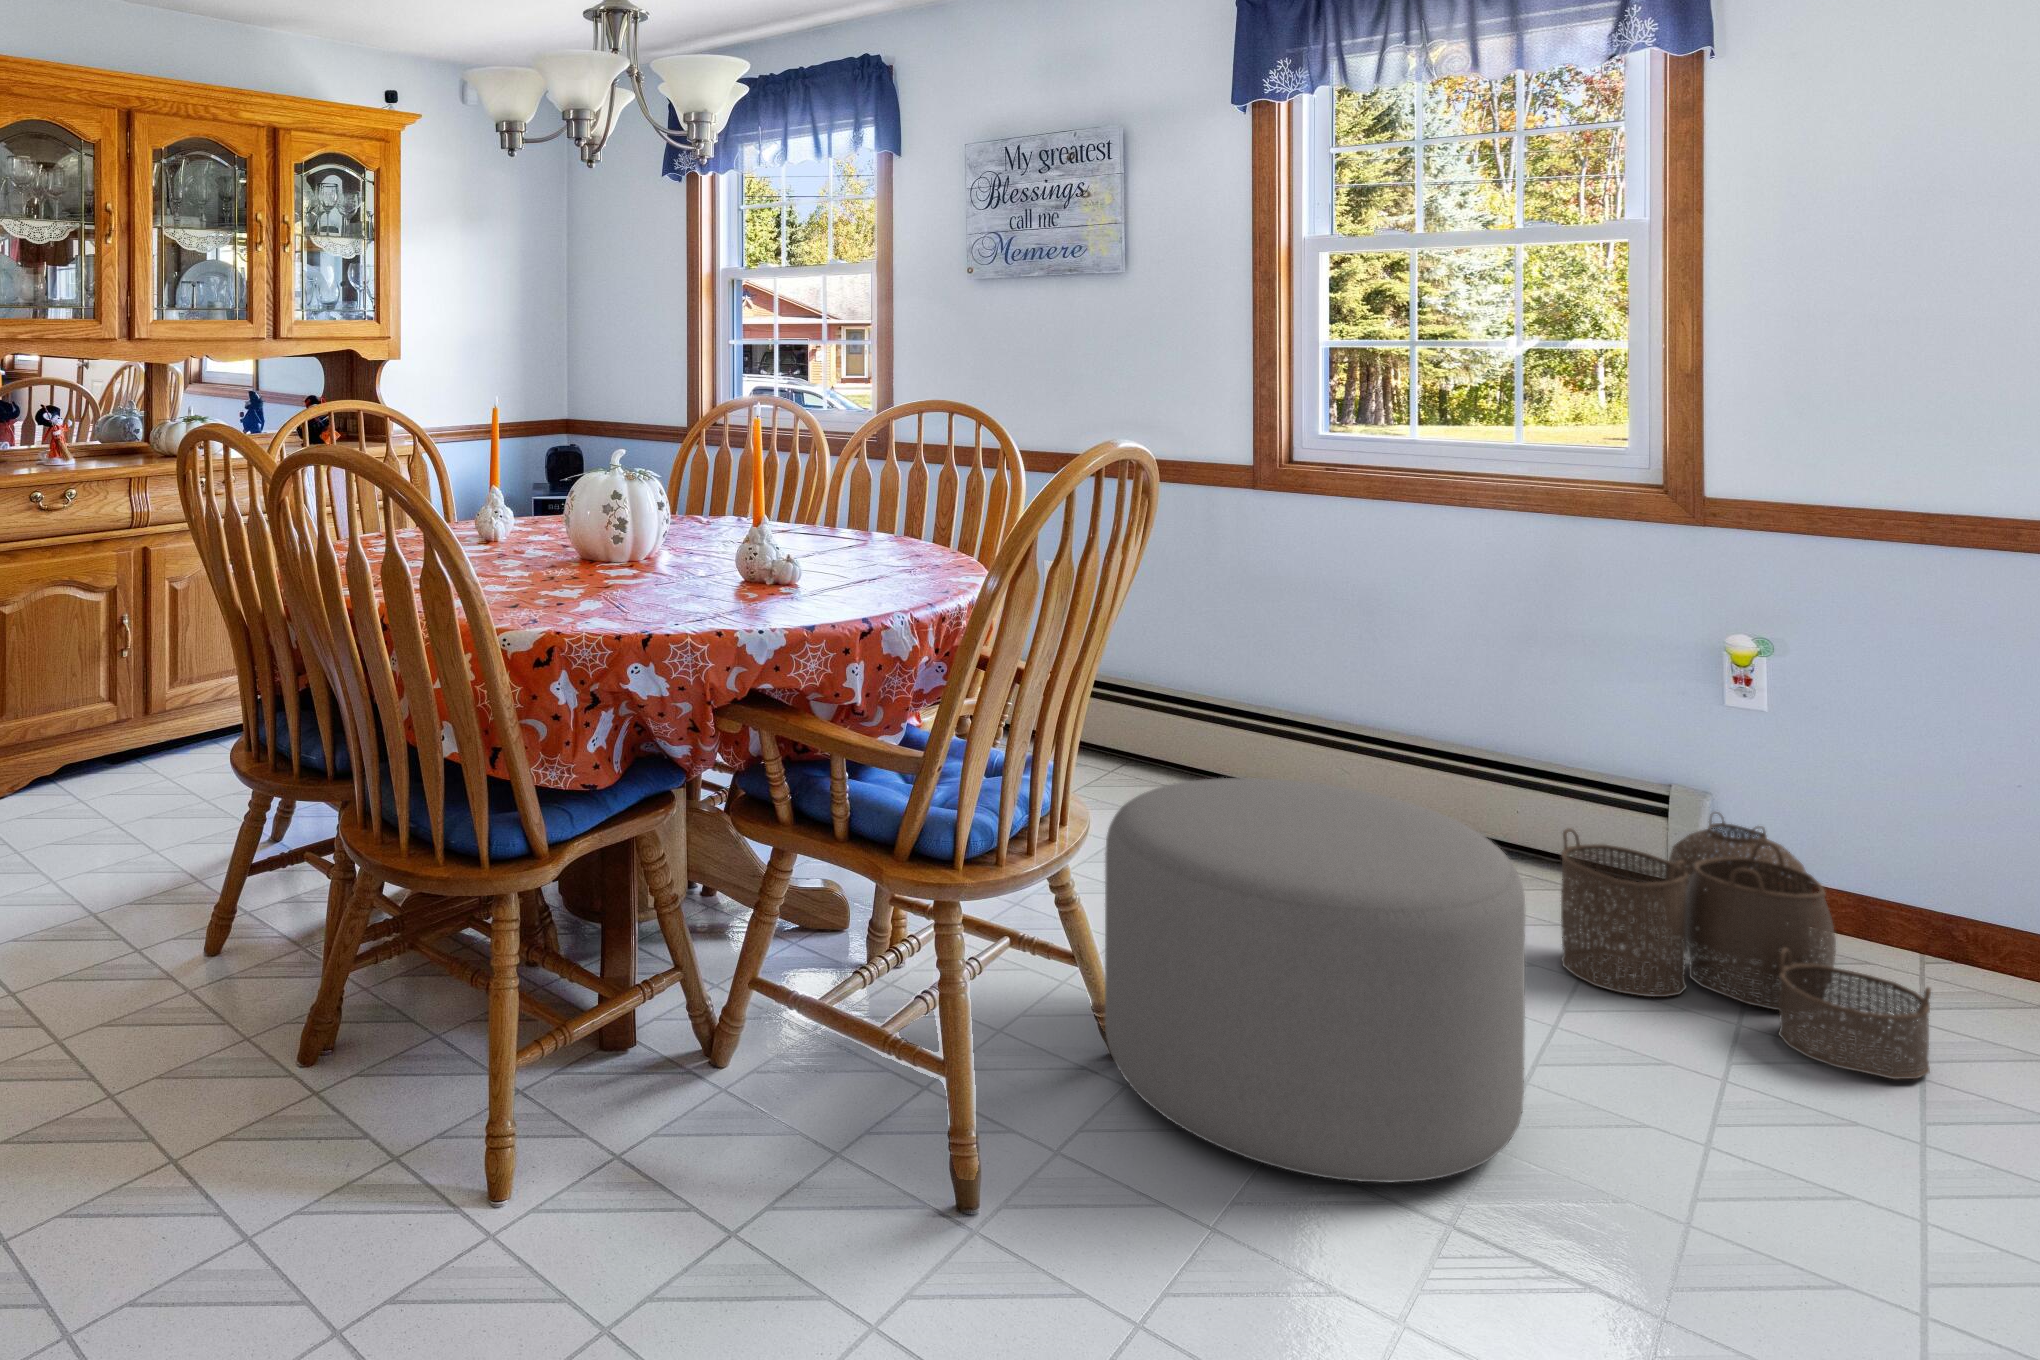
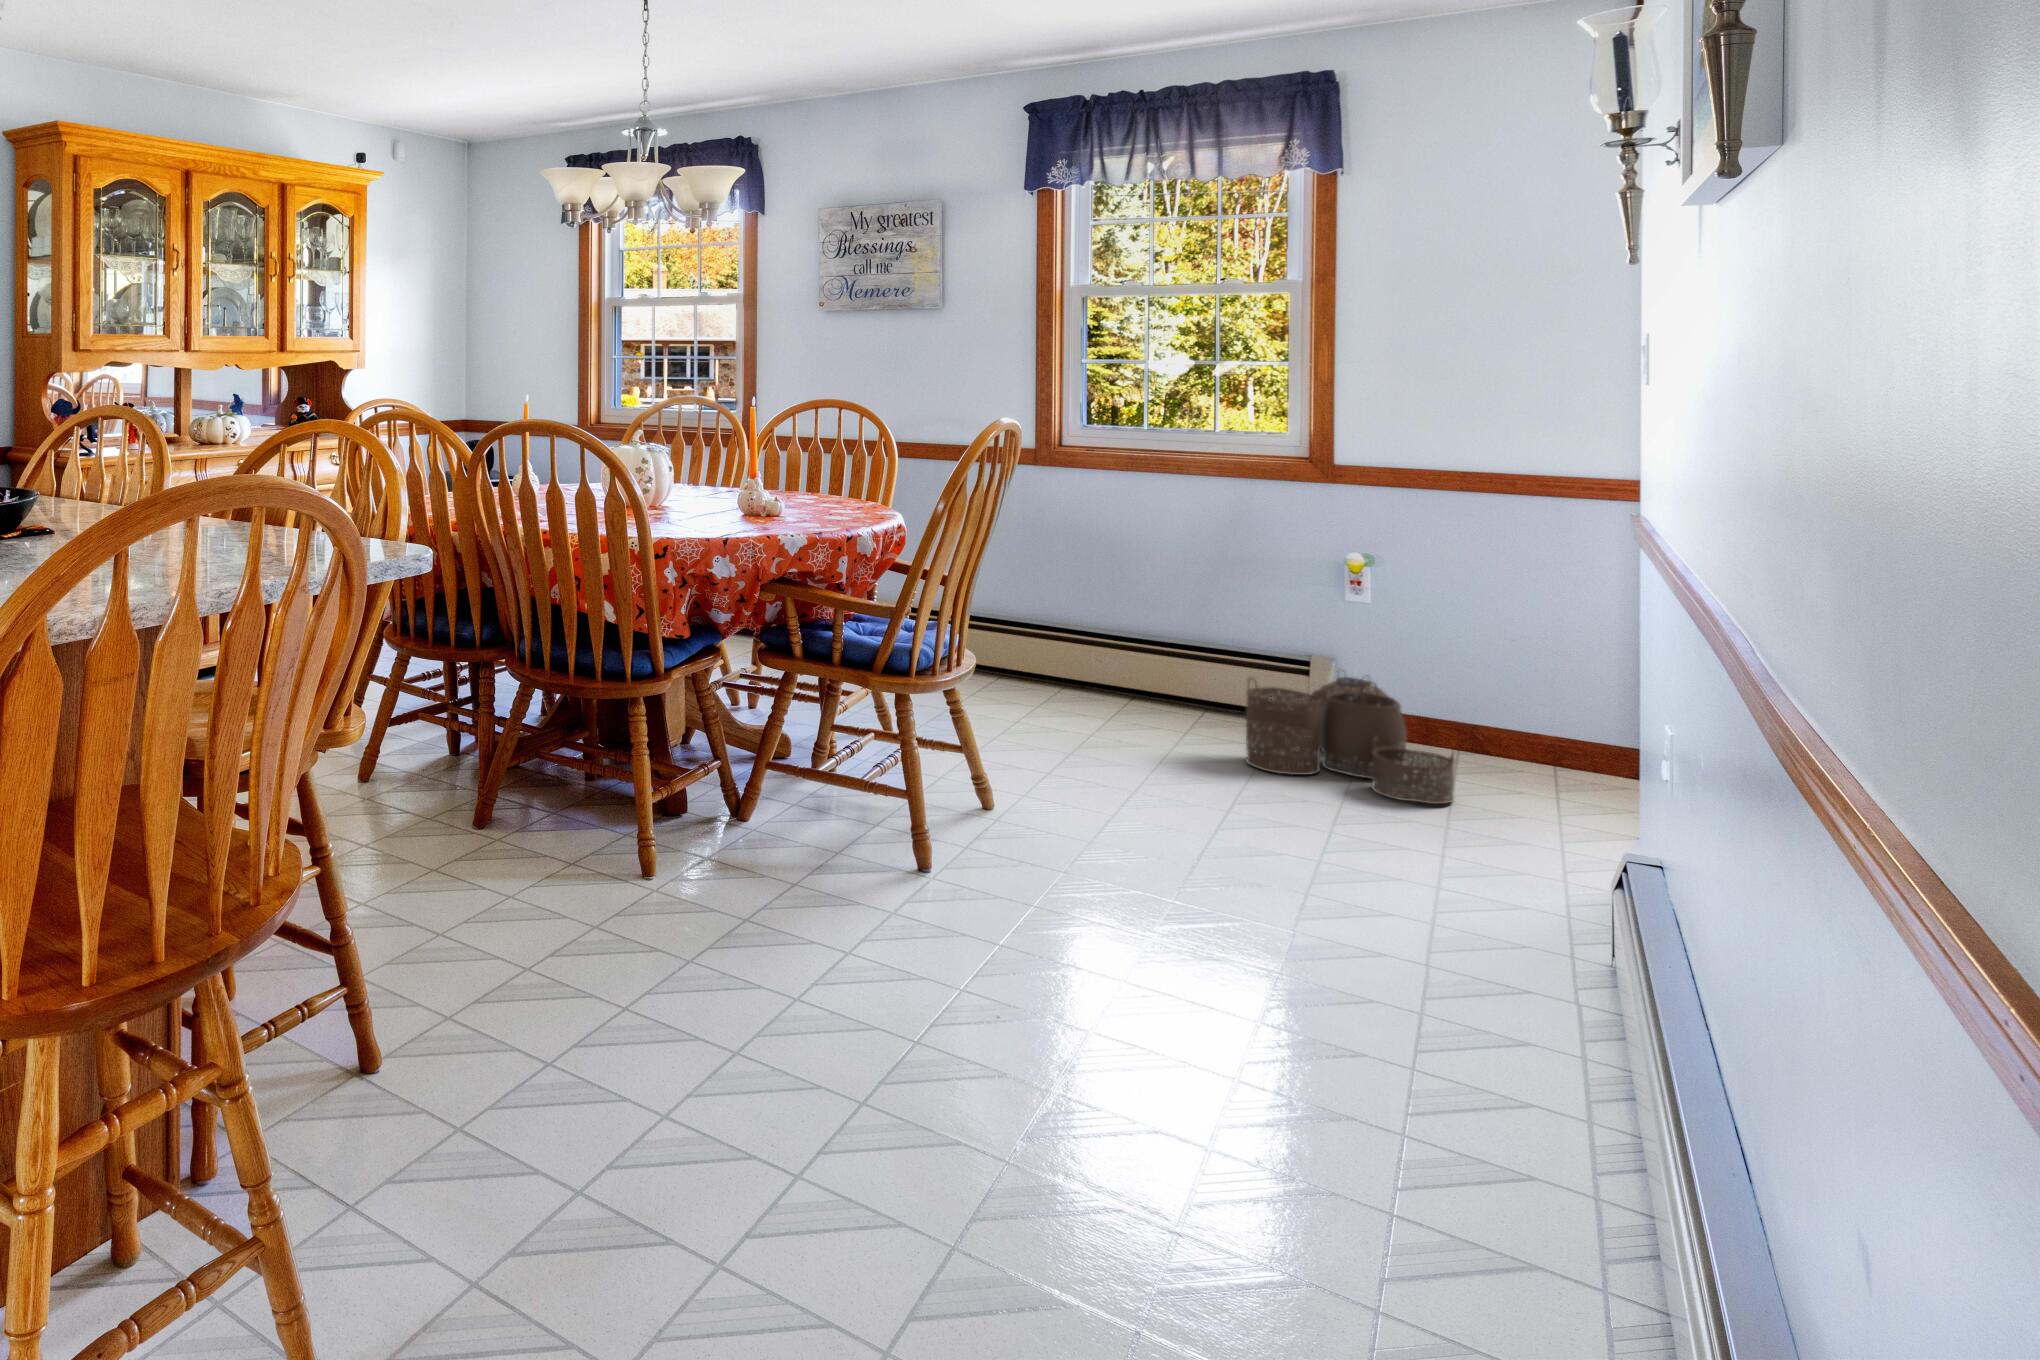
ottoman: present [1105,778,1525,1183] -> none [978,639,1227,848]

